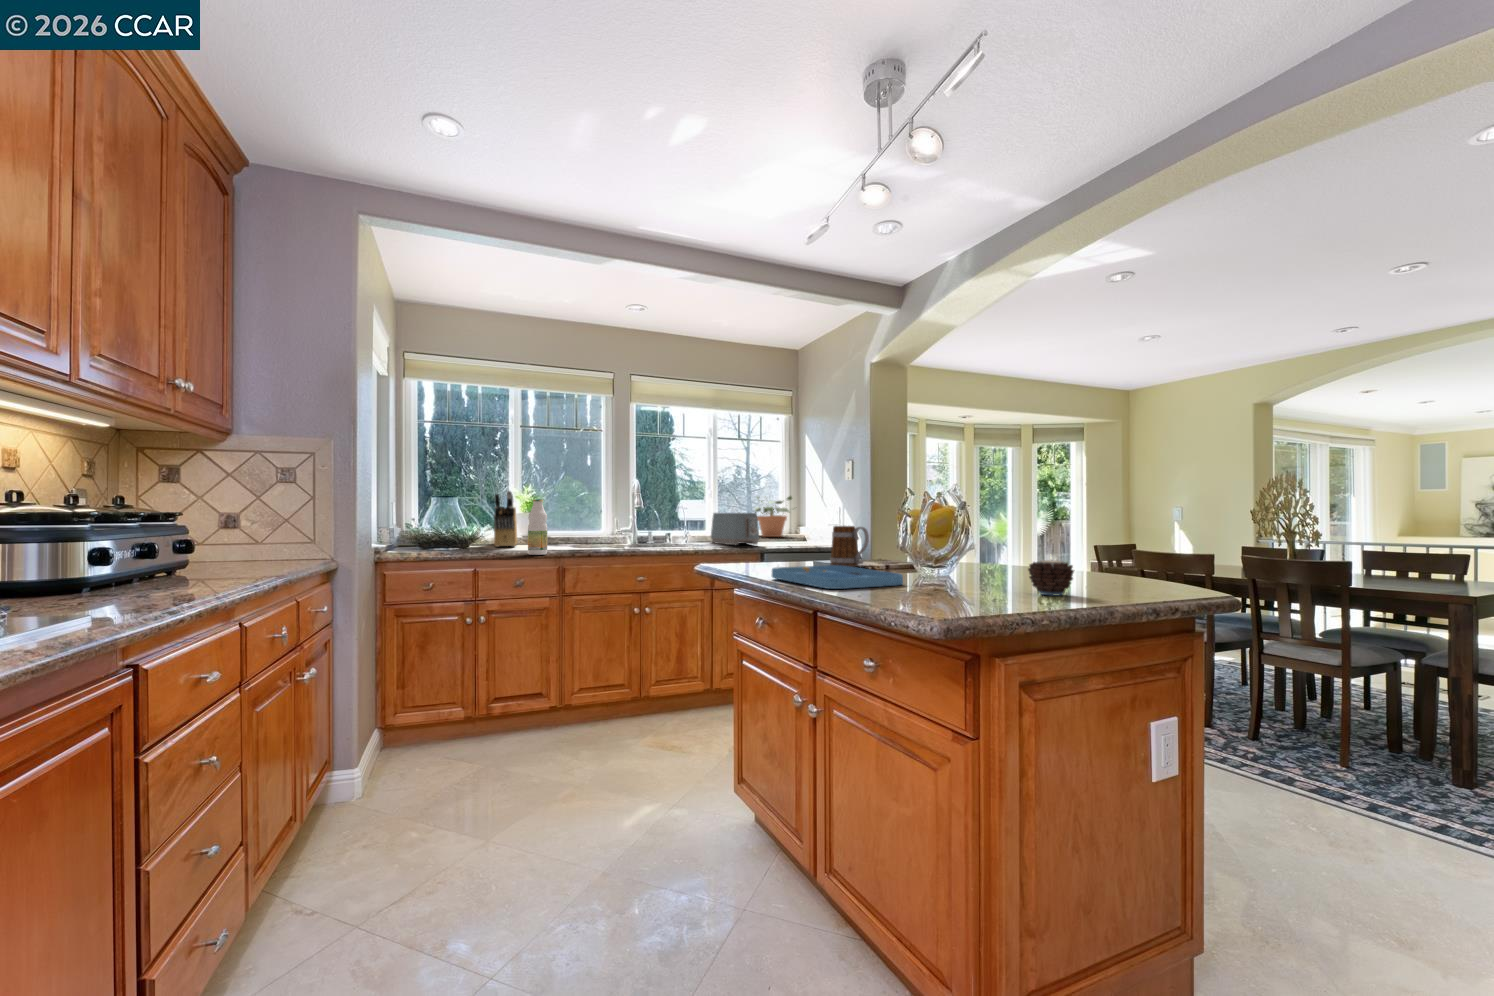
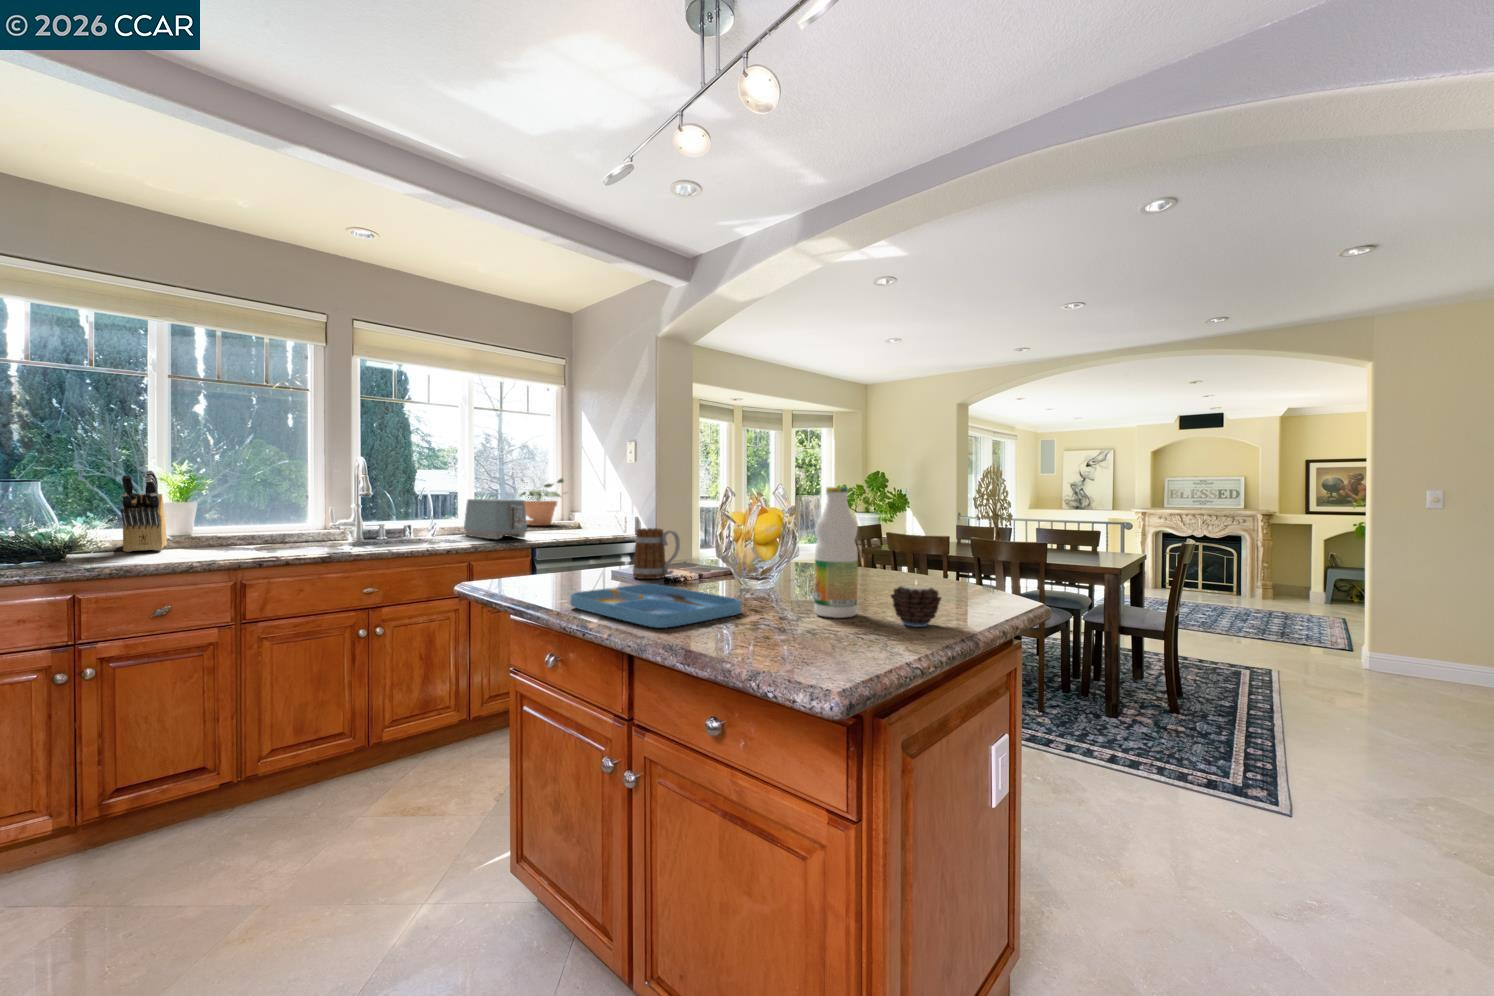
bottle: present [528,499,547,555] -> present [814,487,858,618]

